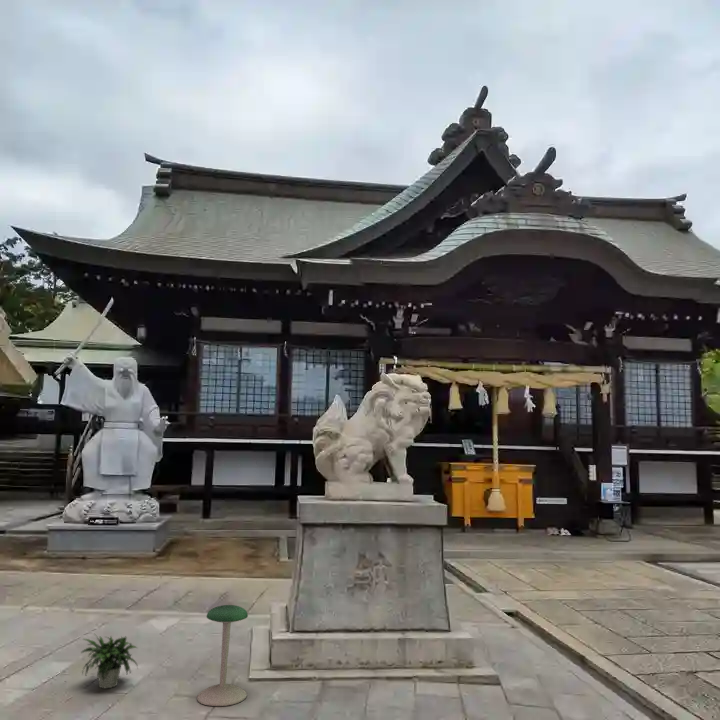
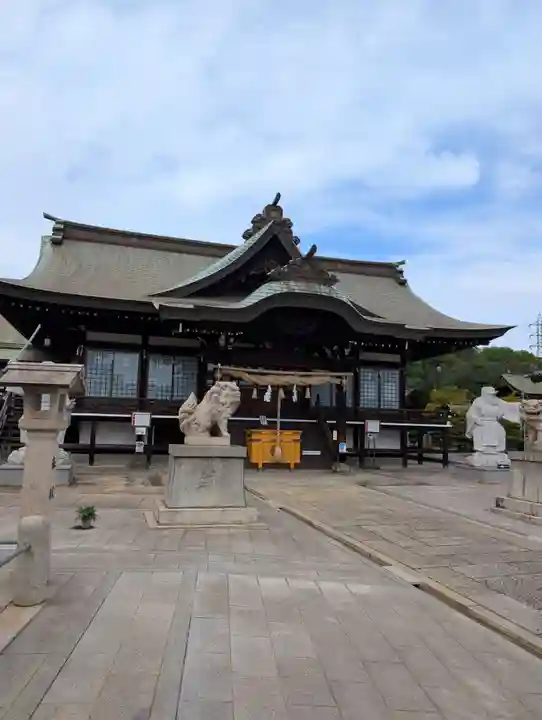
stool: present [197,605,248,706] -> none [130,490,153,531]

